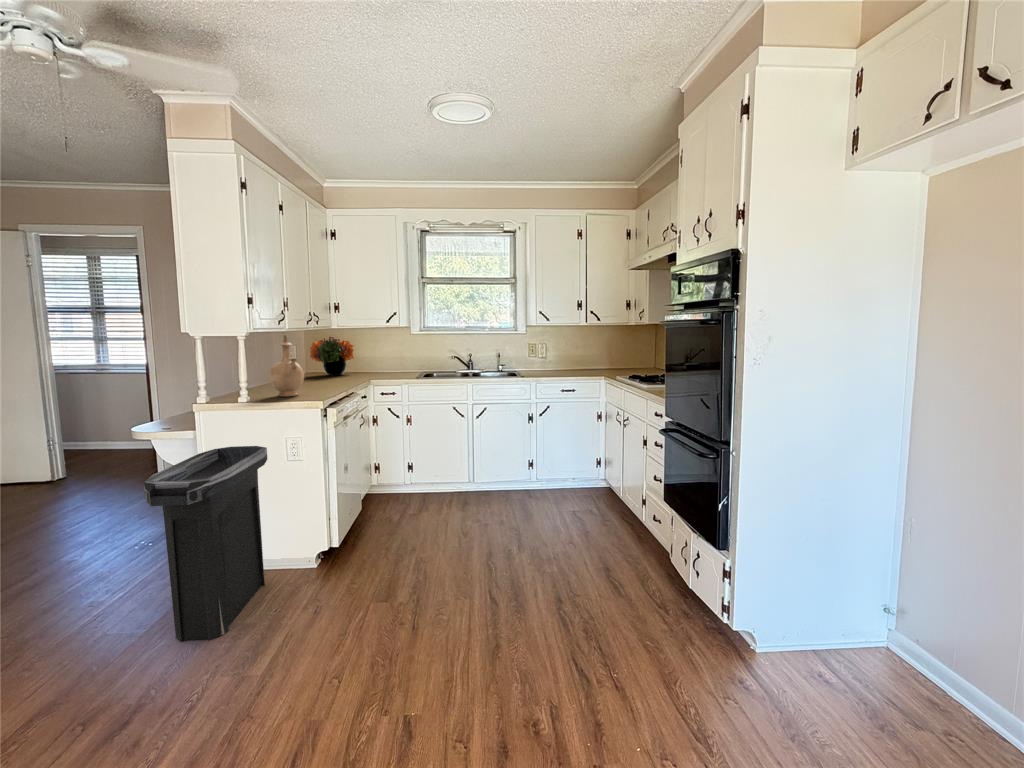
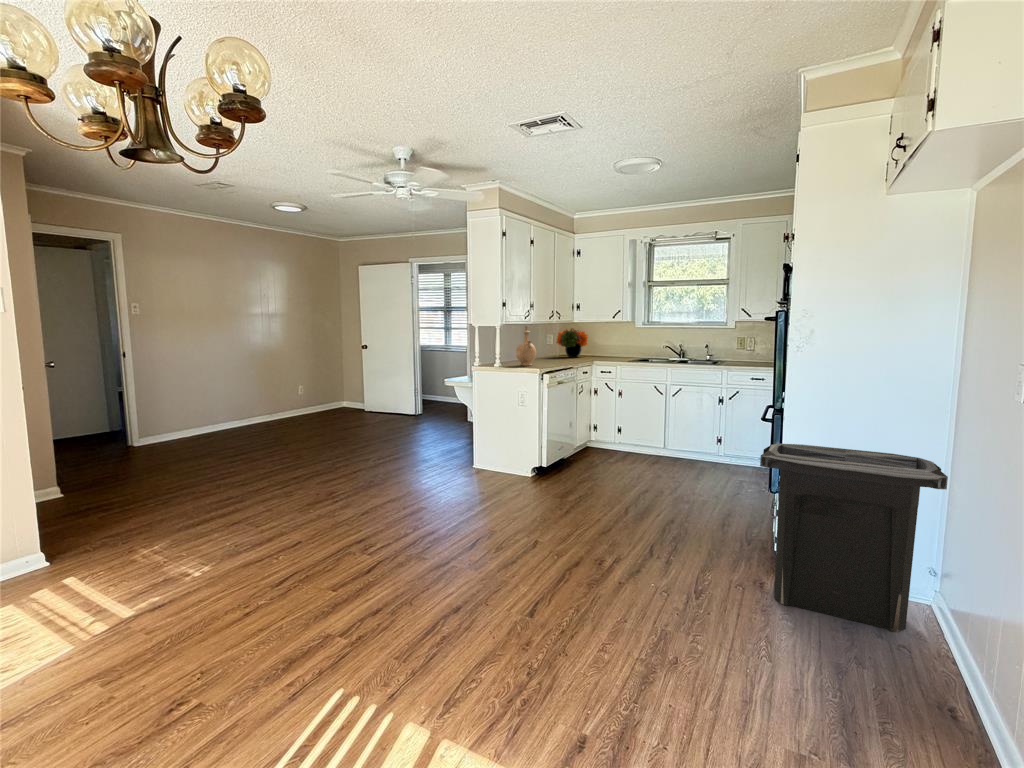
trash can: present [144,446,267,642] -> present [760,444,948,632]

